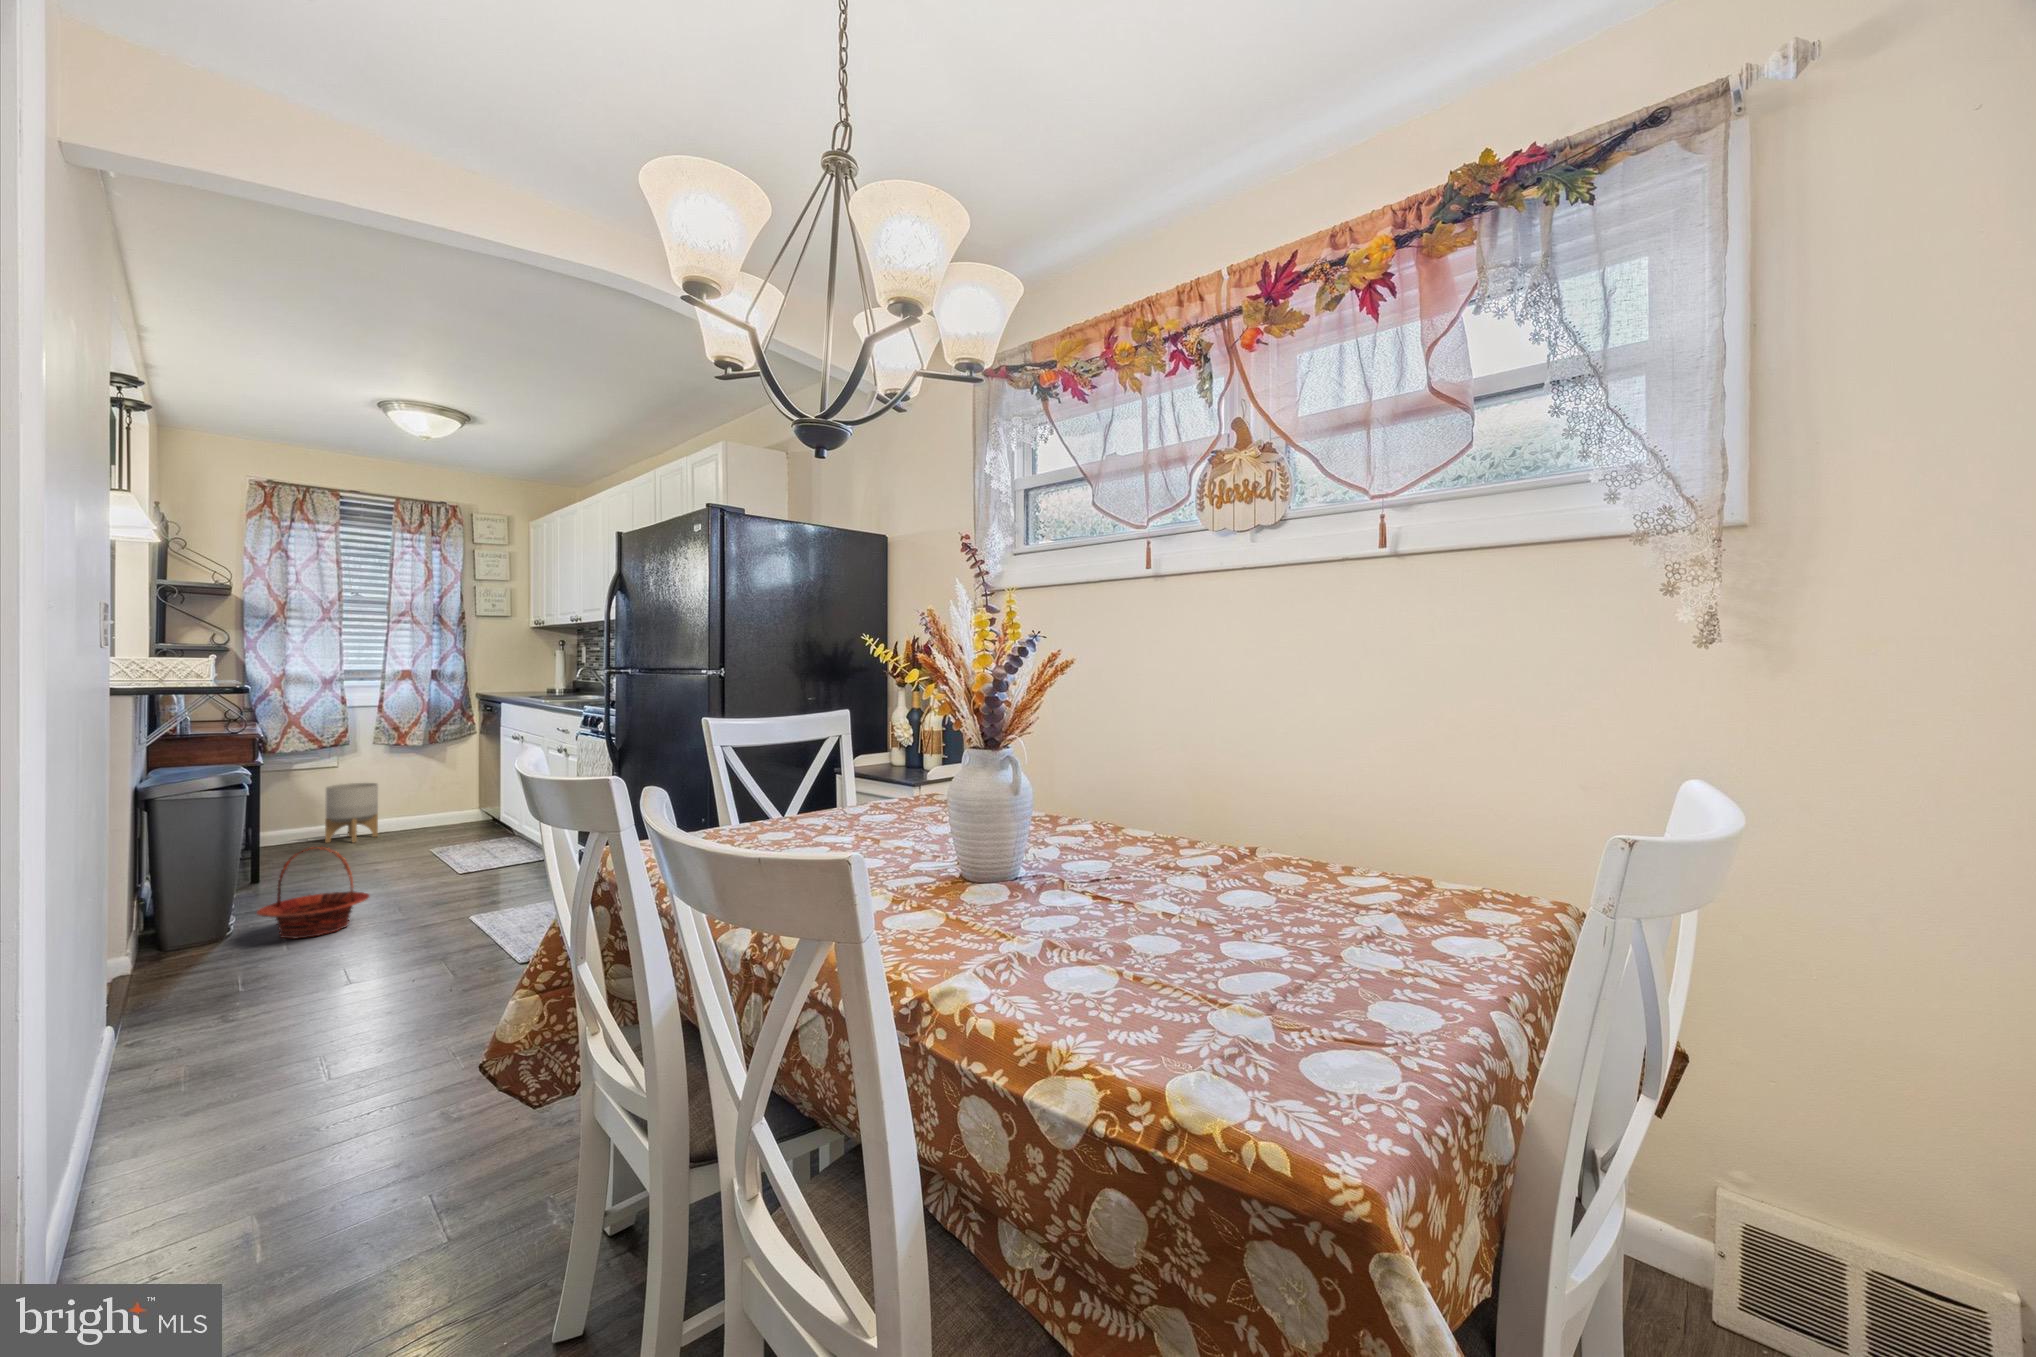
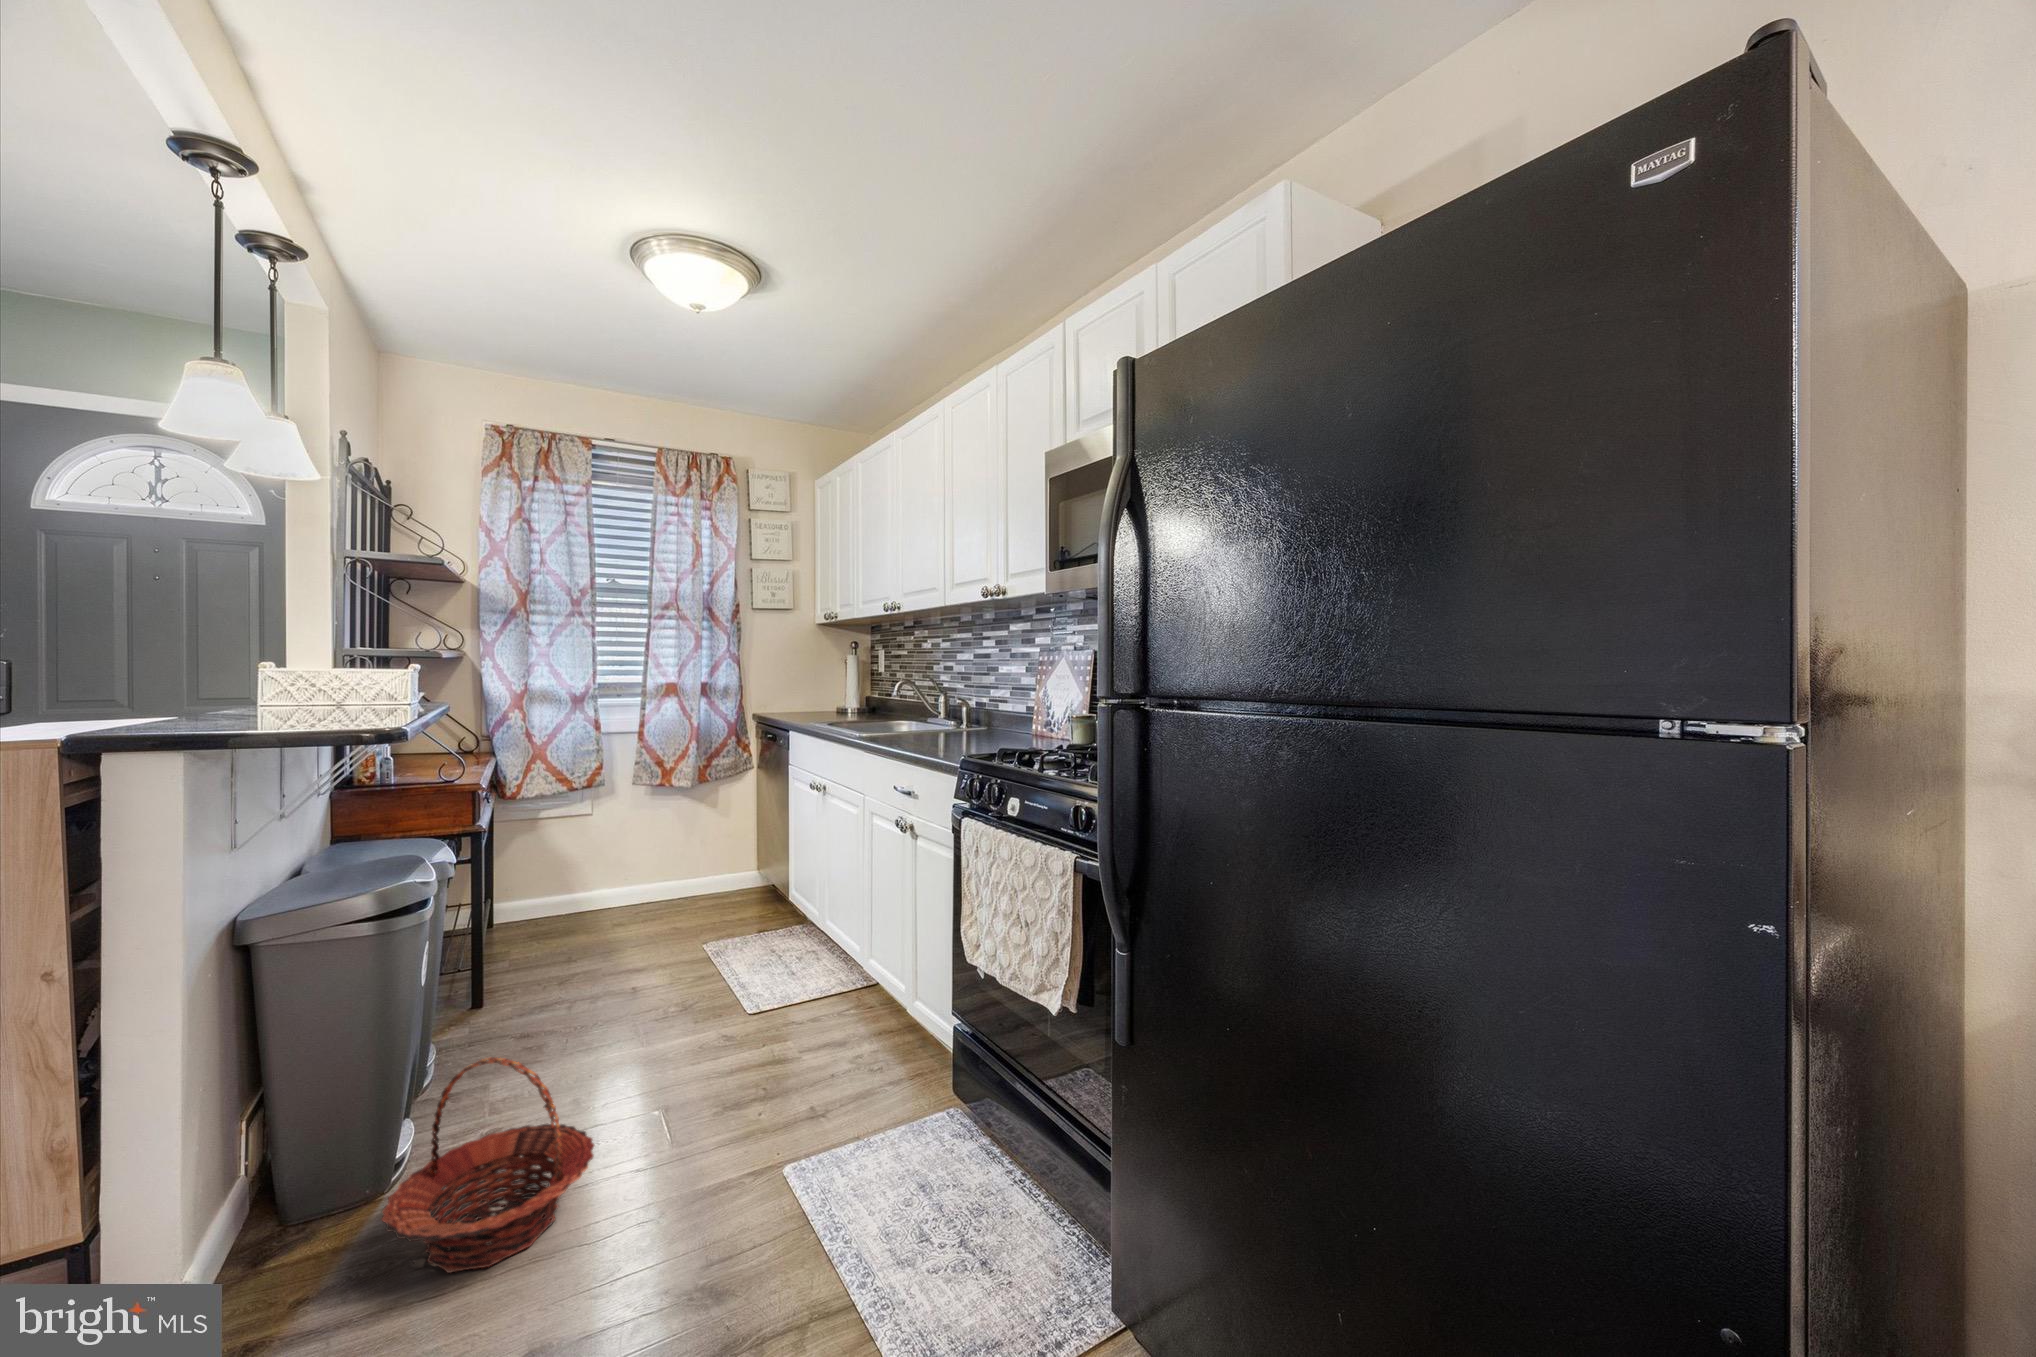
planter: present [325,783,378,843] -> none [575,838,638,927]

